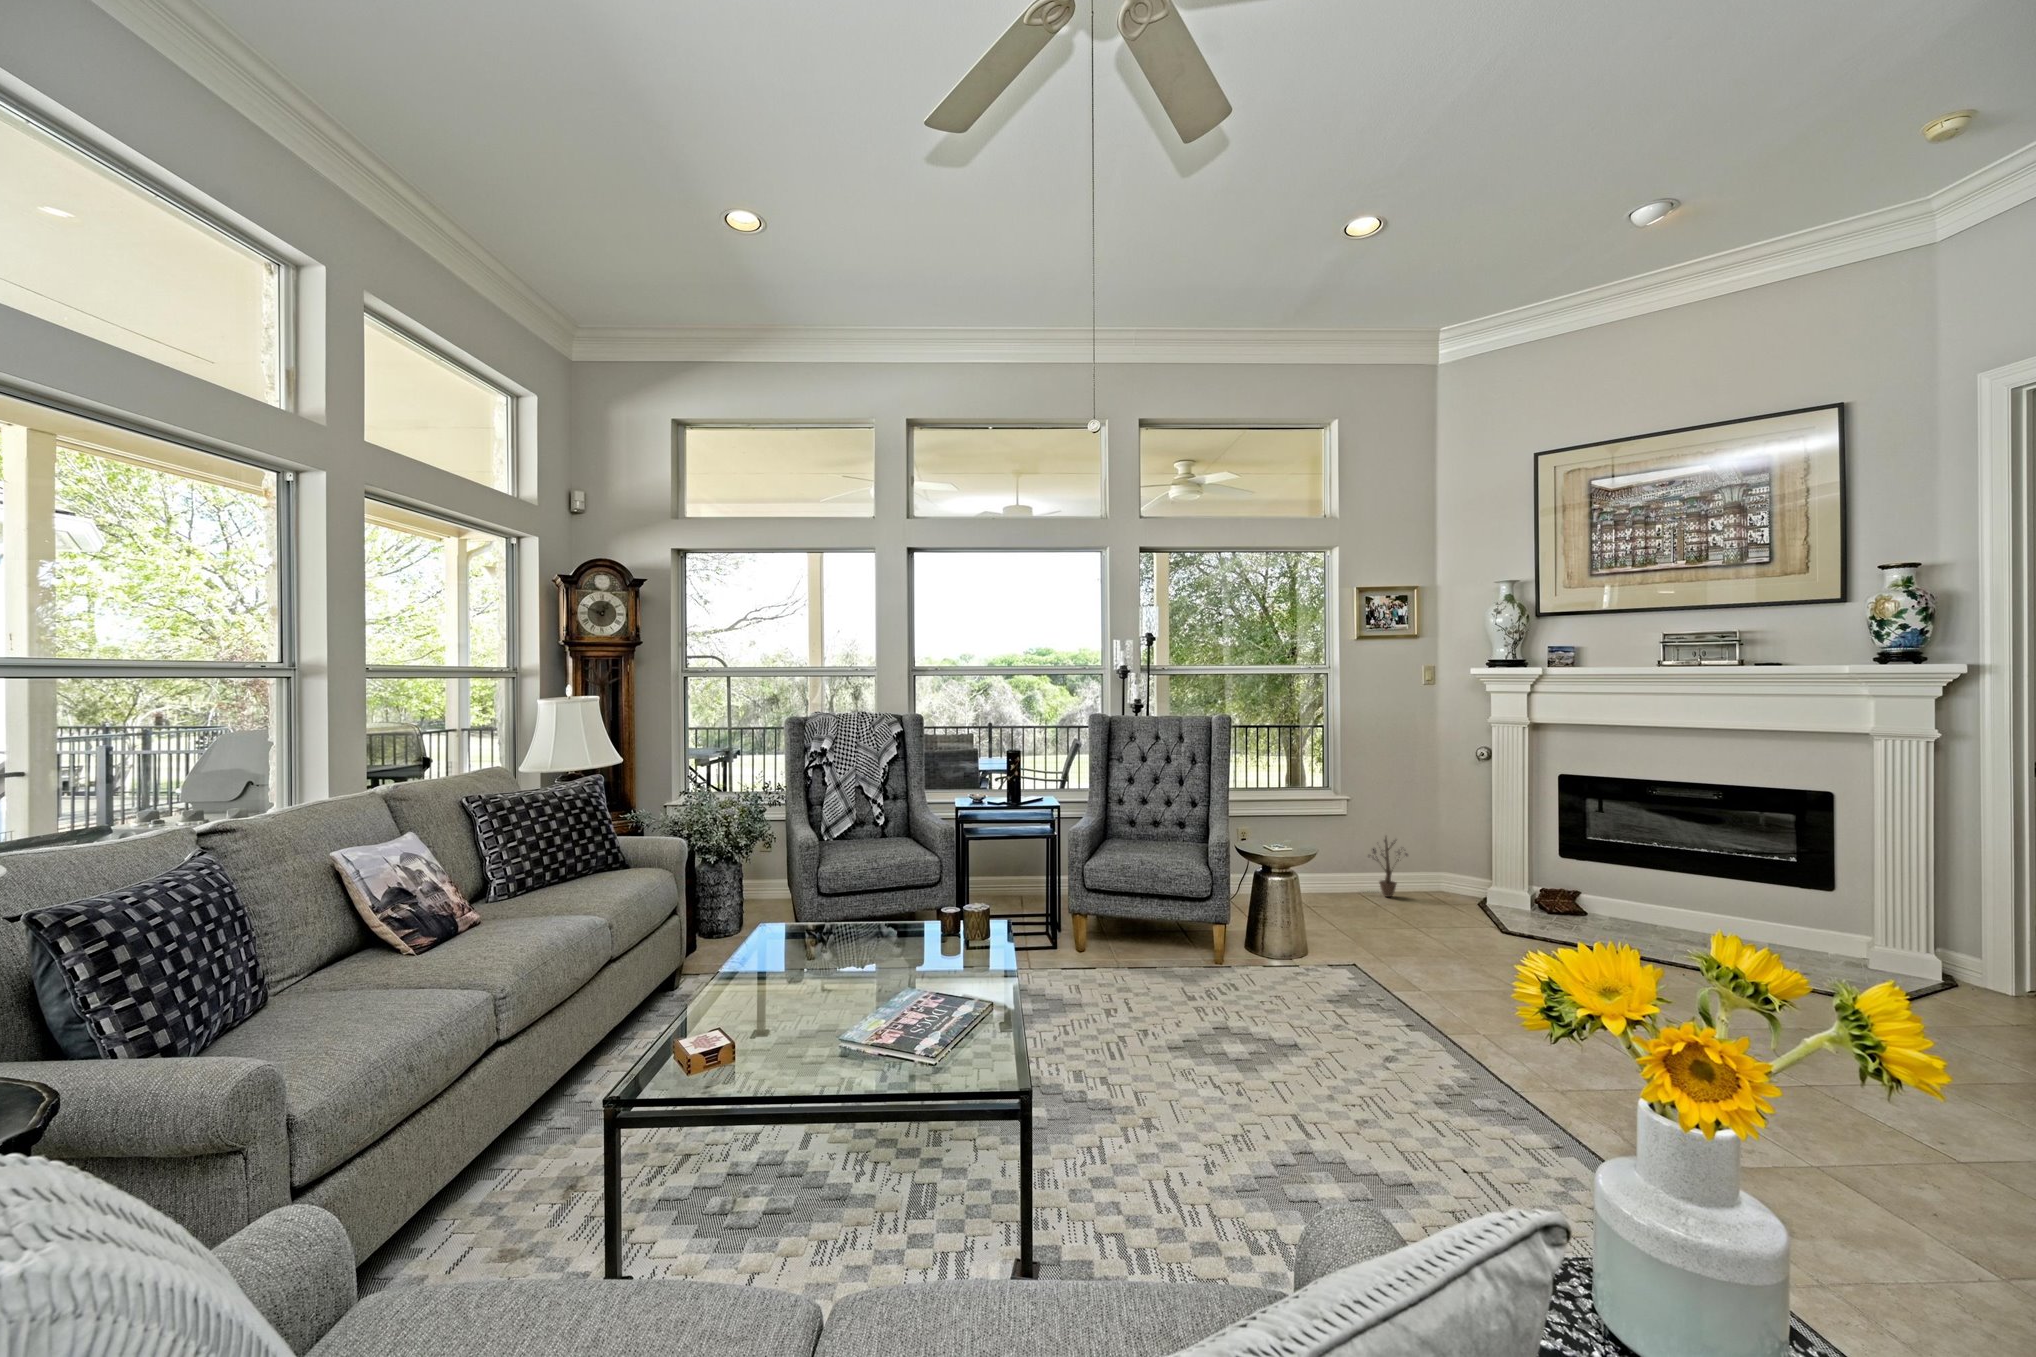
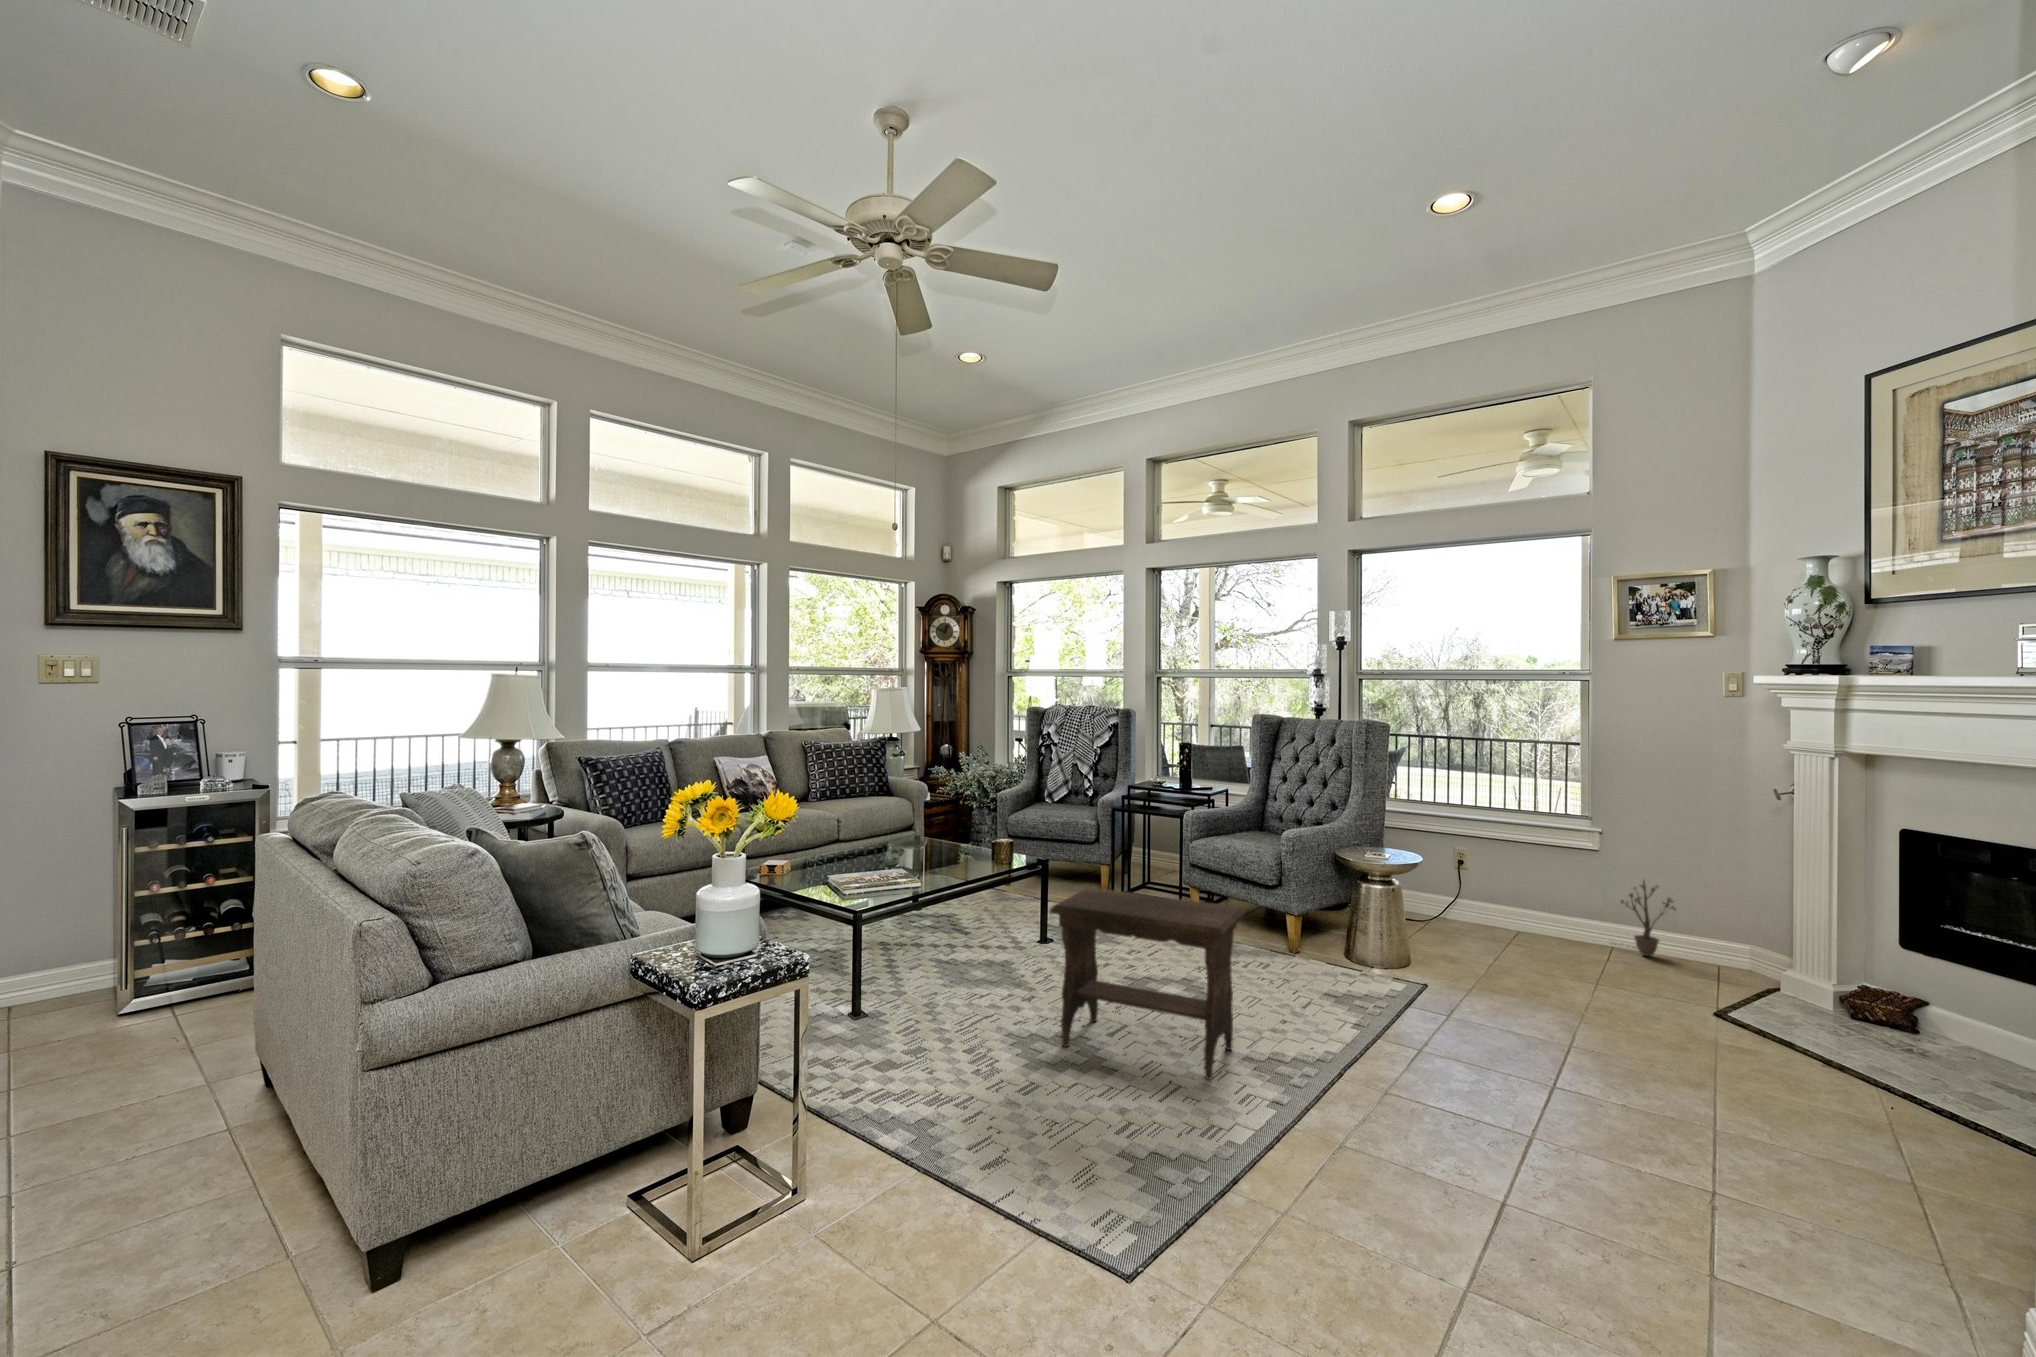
footstool: none [1247,933,1504,1169] -> present [1050,888,1246,1079]

